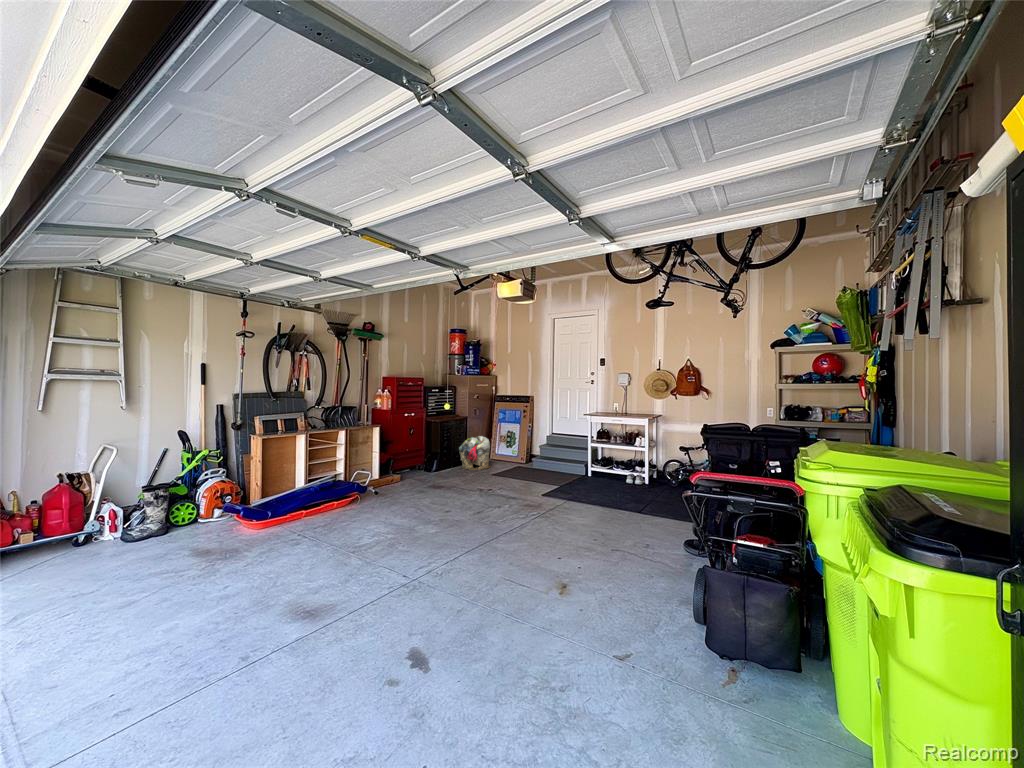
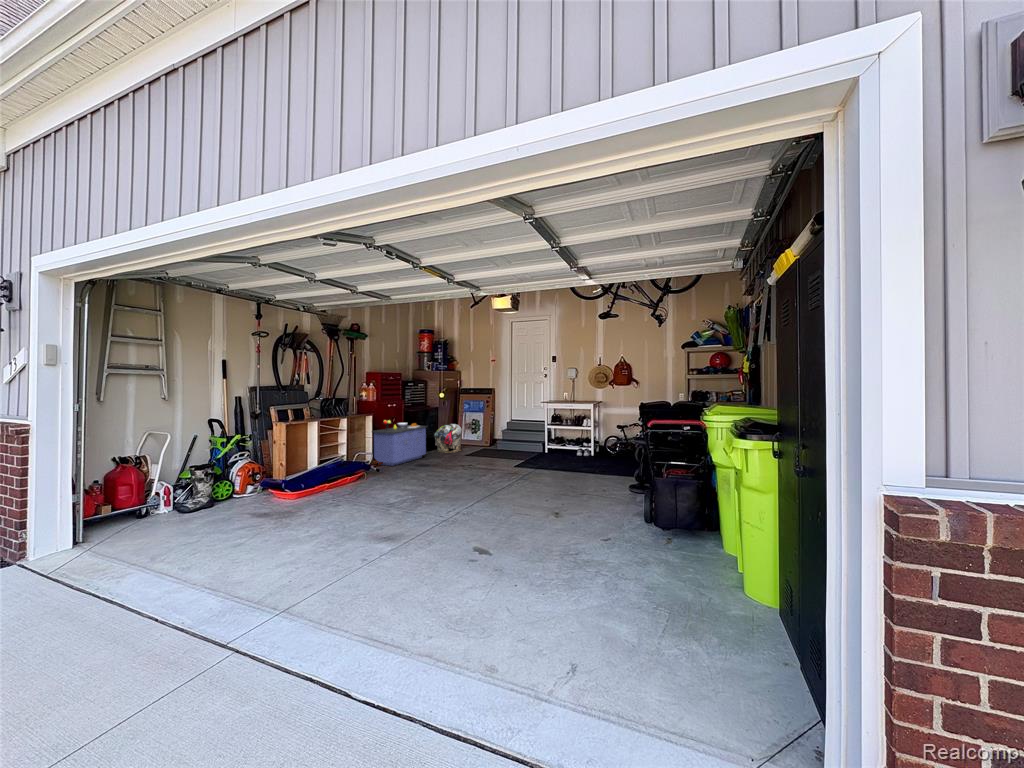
storage cabinet: none [377,432,445,486] -> present [372,420,427,466]

